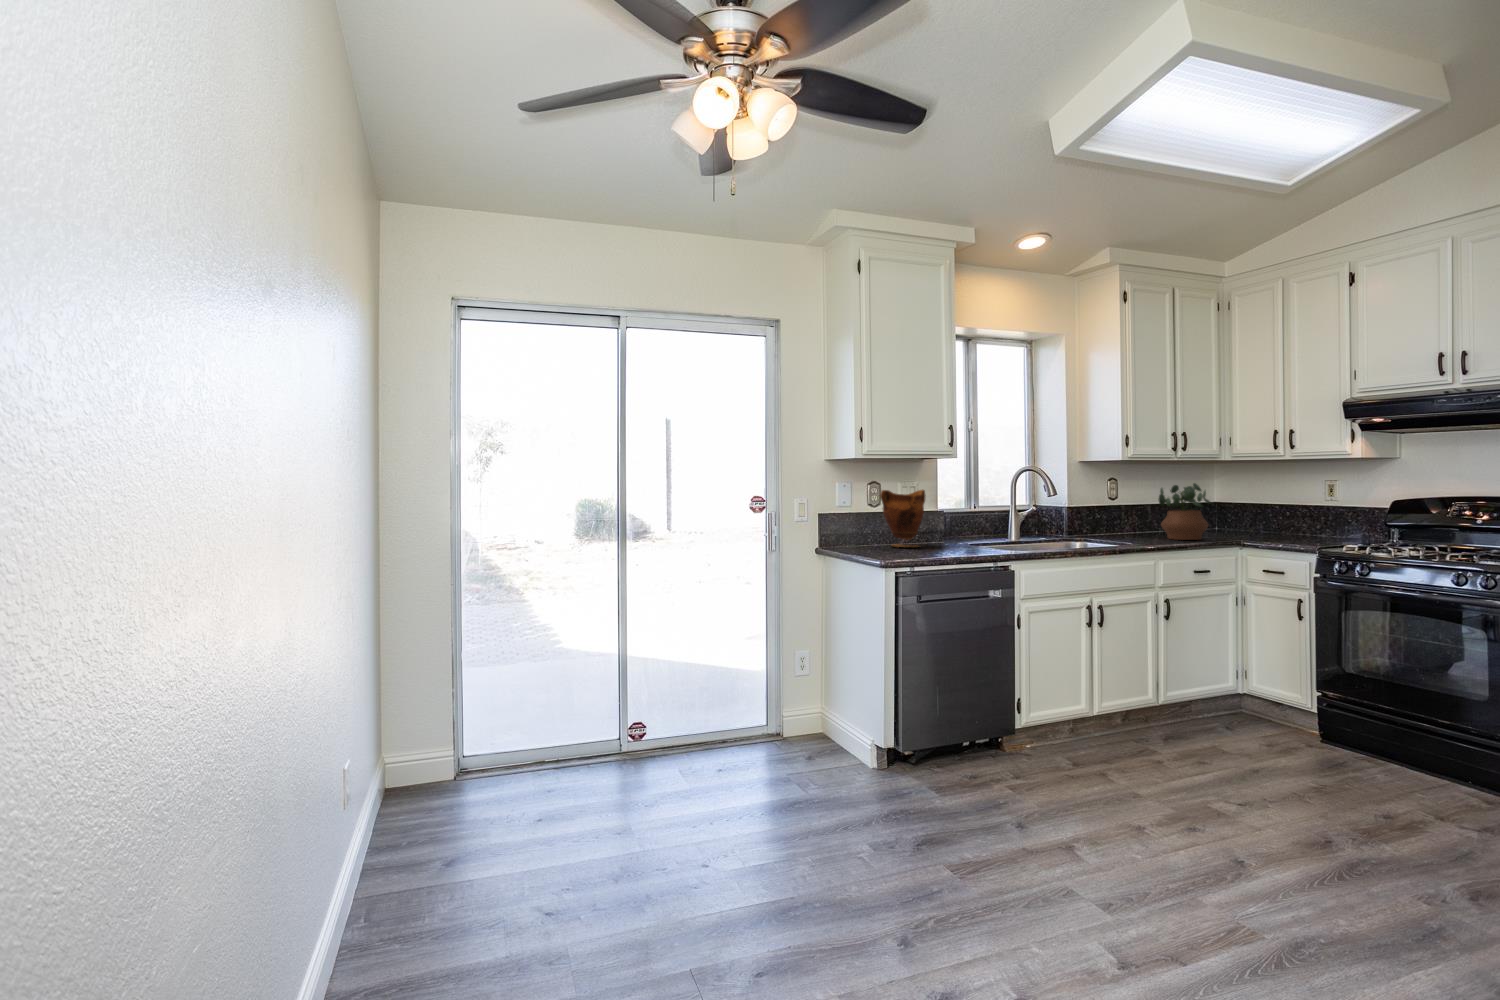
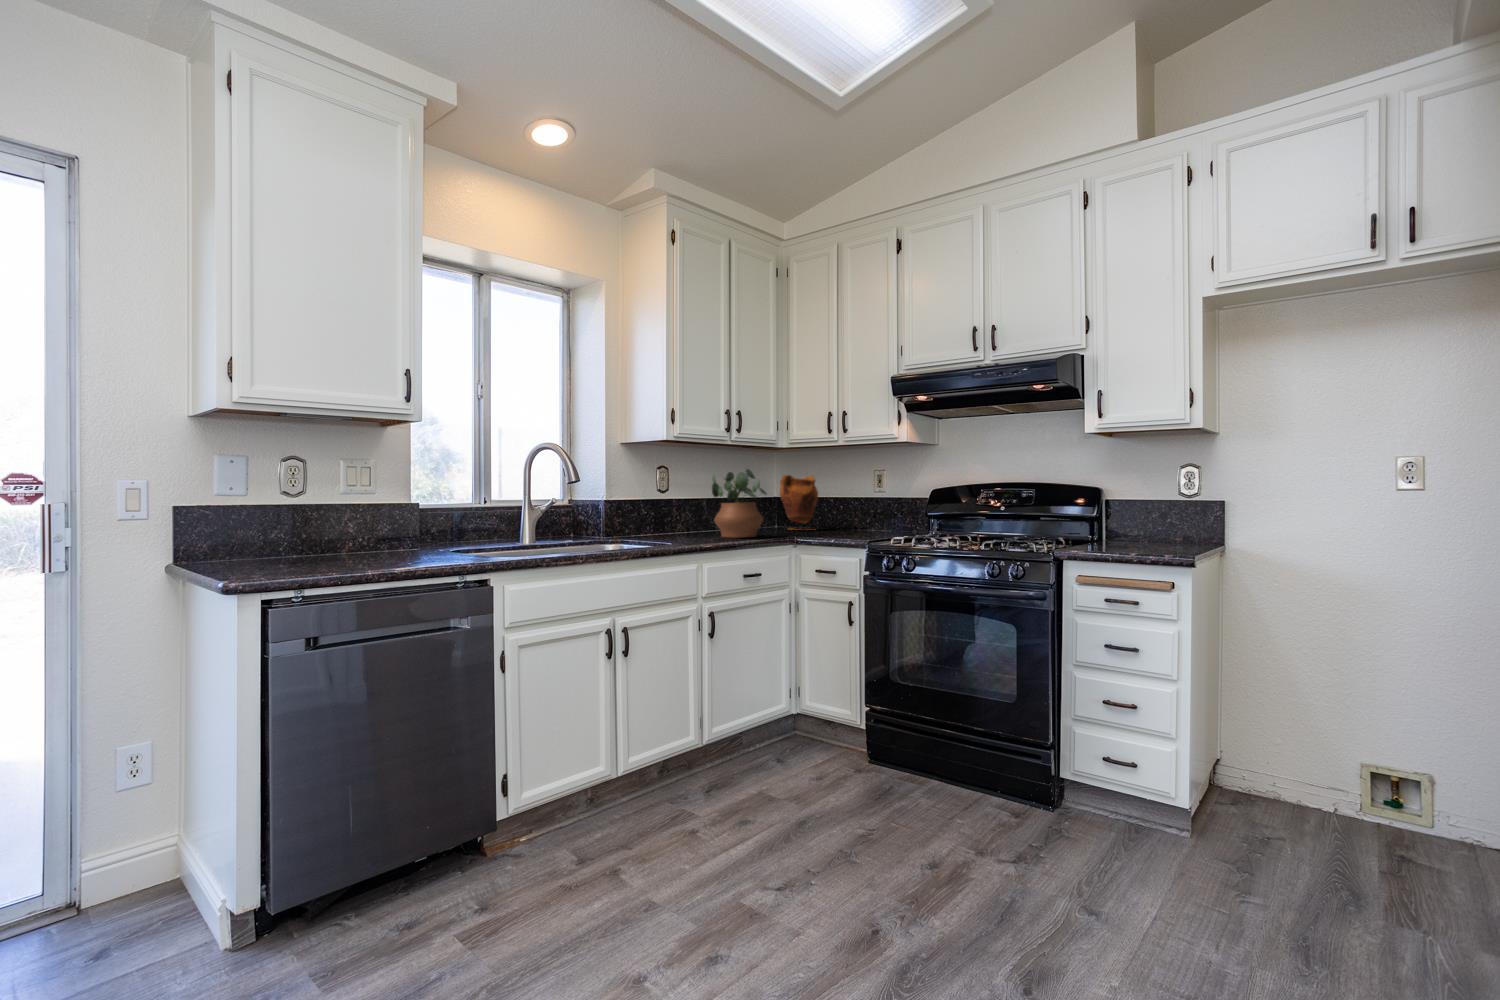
vase: present [880,490,926,547] -> present [780,475,818,530]

